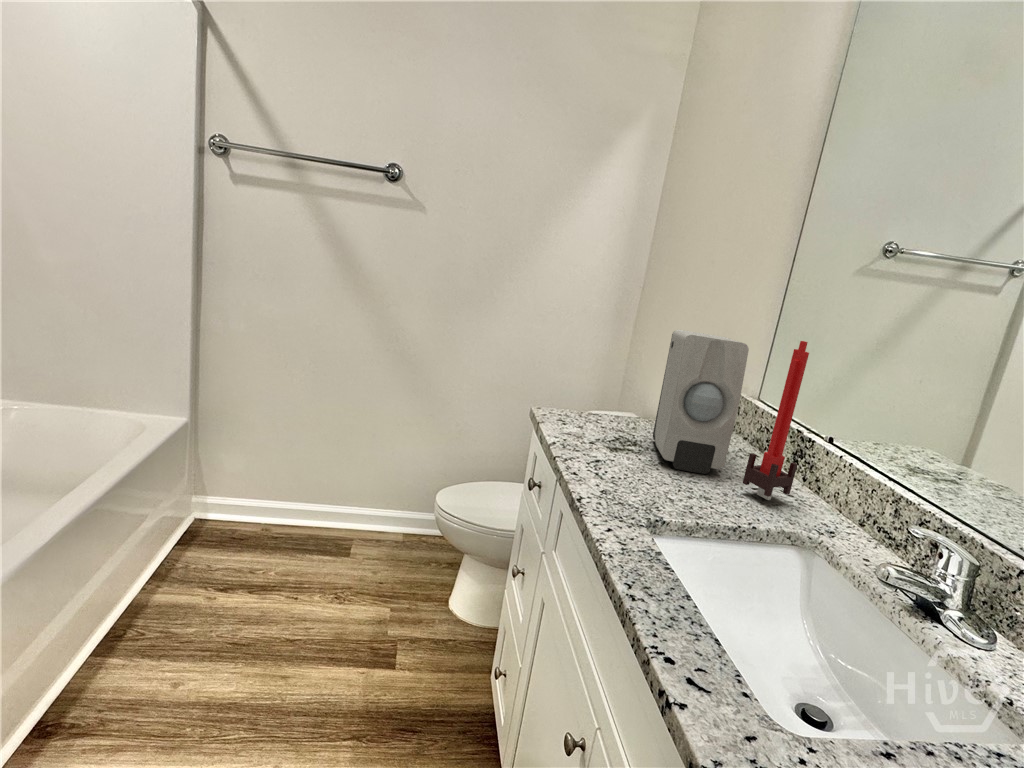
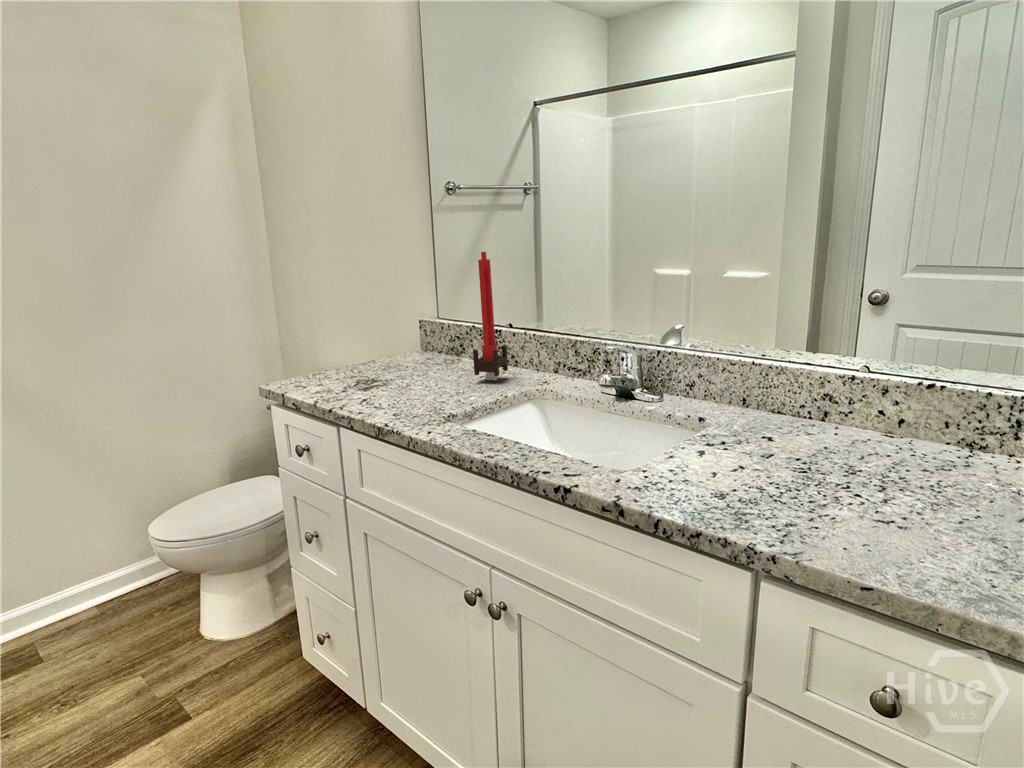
soap dispenser: present [653,330,749,474] -> none [366,268,452,386]

